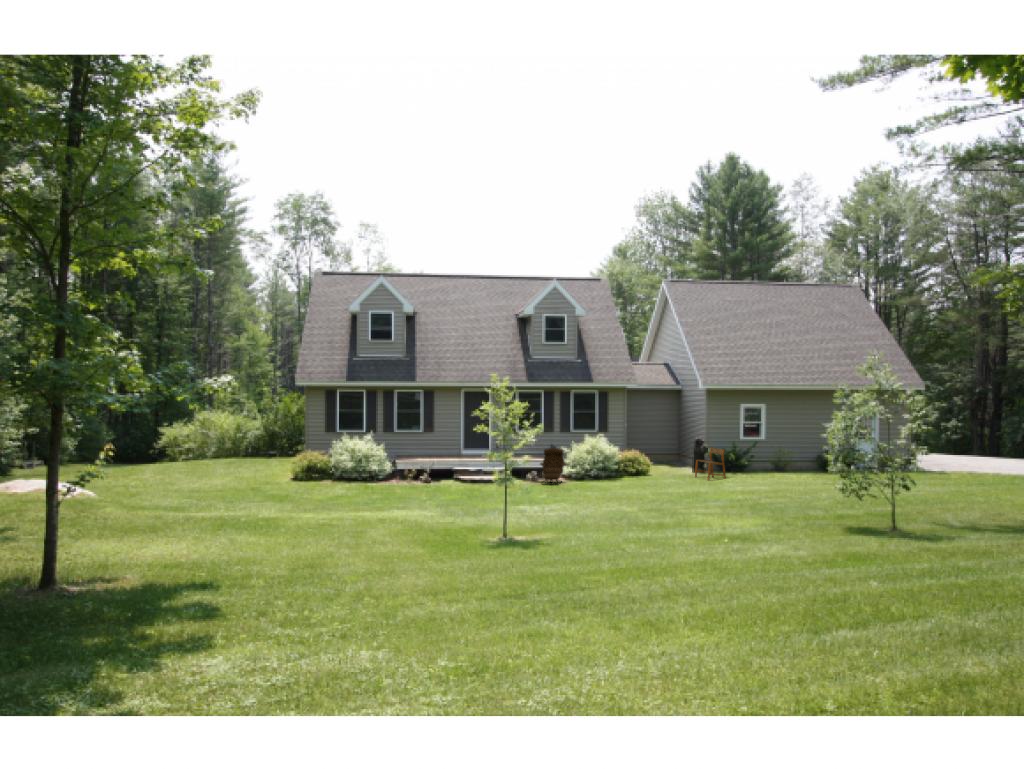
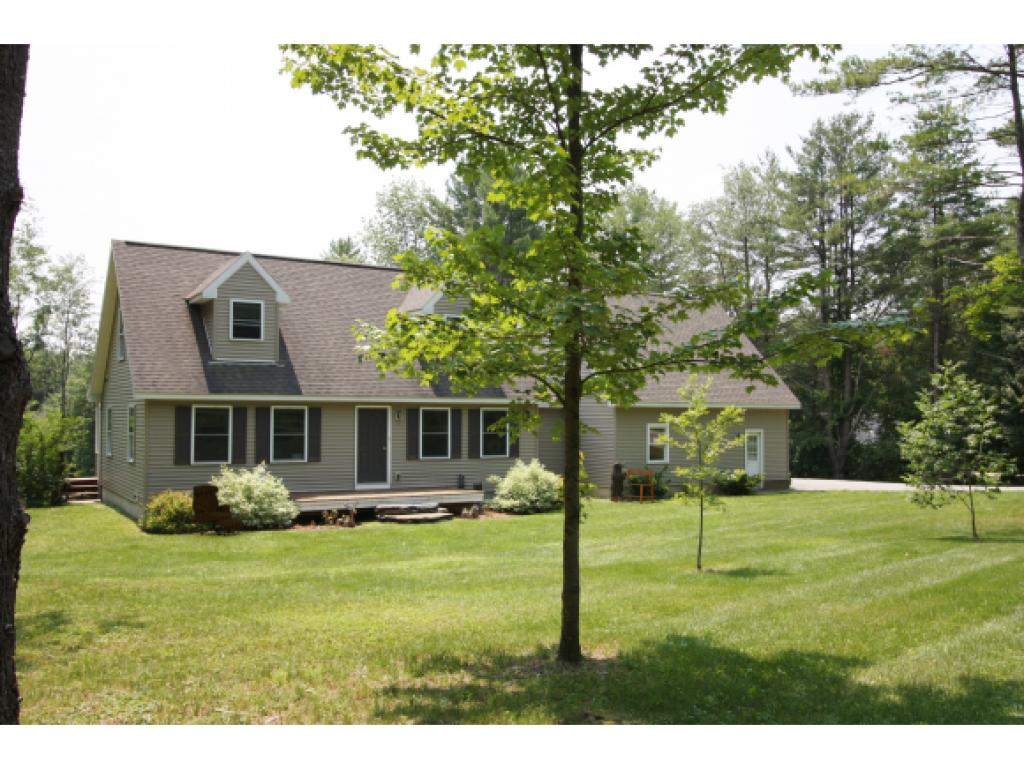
lounge chair: present [540,448,566,483] -> present [192,484,244,536]

